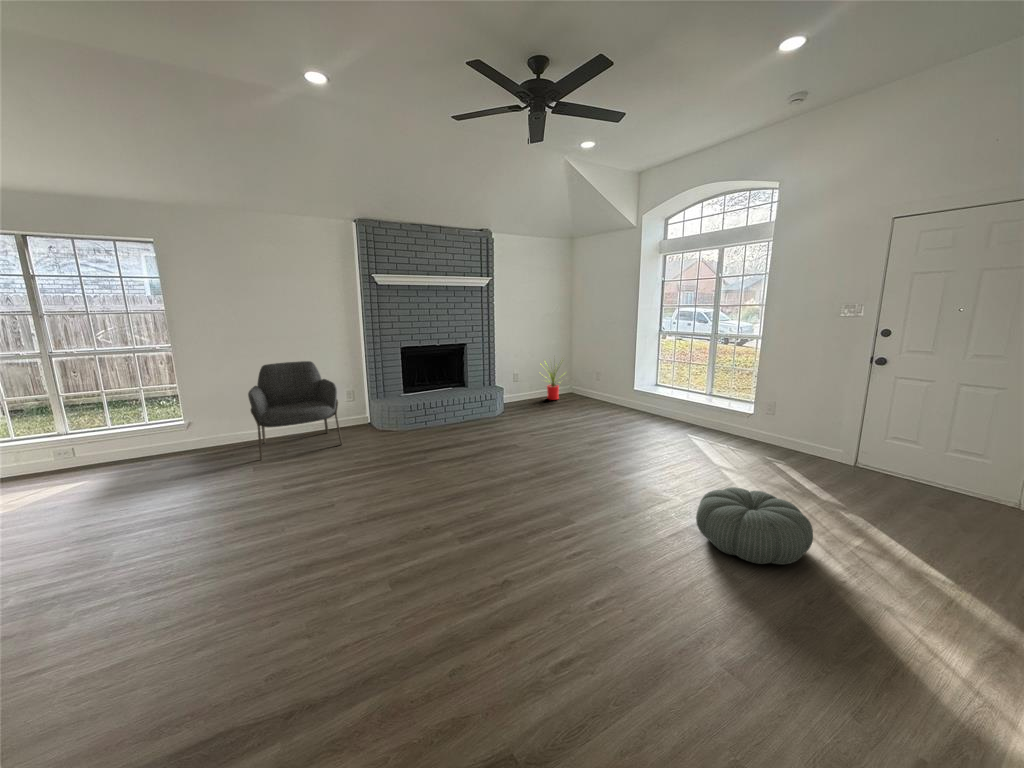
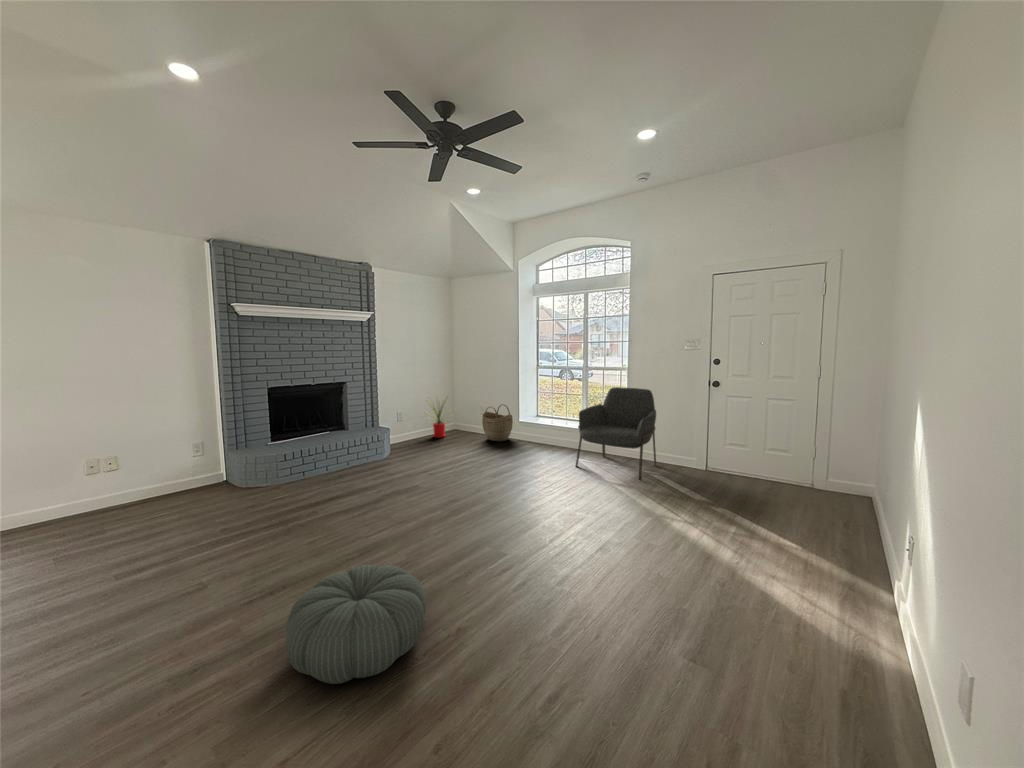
armchair: present [248,361,342,460] -> present [575,387,656,480]
woven basket: none [595,371,627,409] -> present [482,404,513,442]
pouf: present [696,487,813,564] -> present [286,565,426,684]

